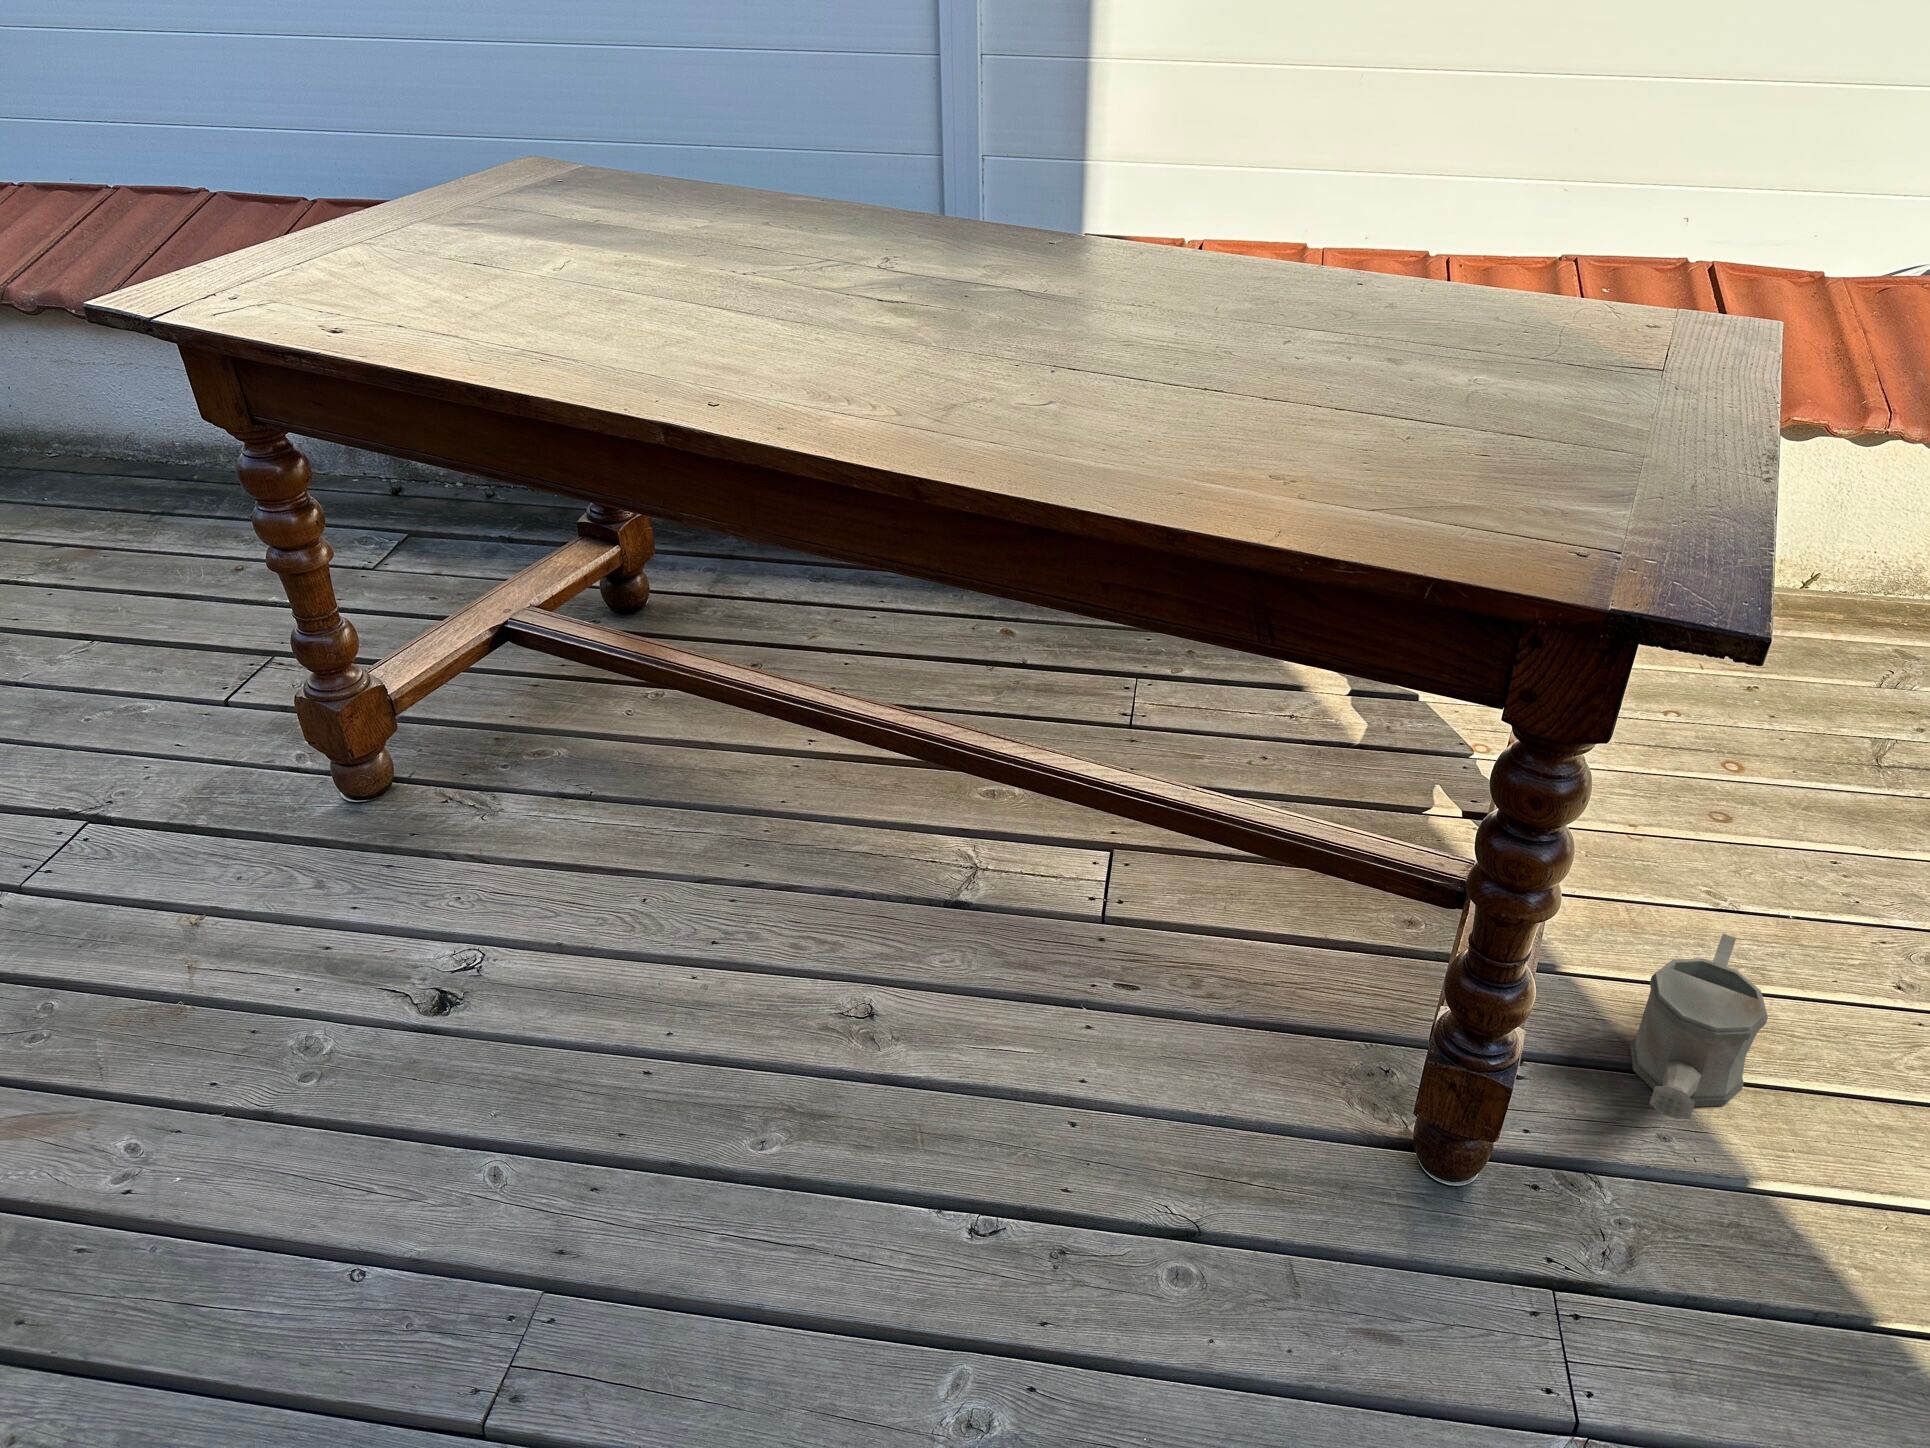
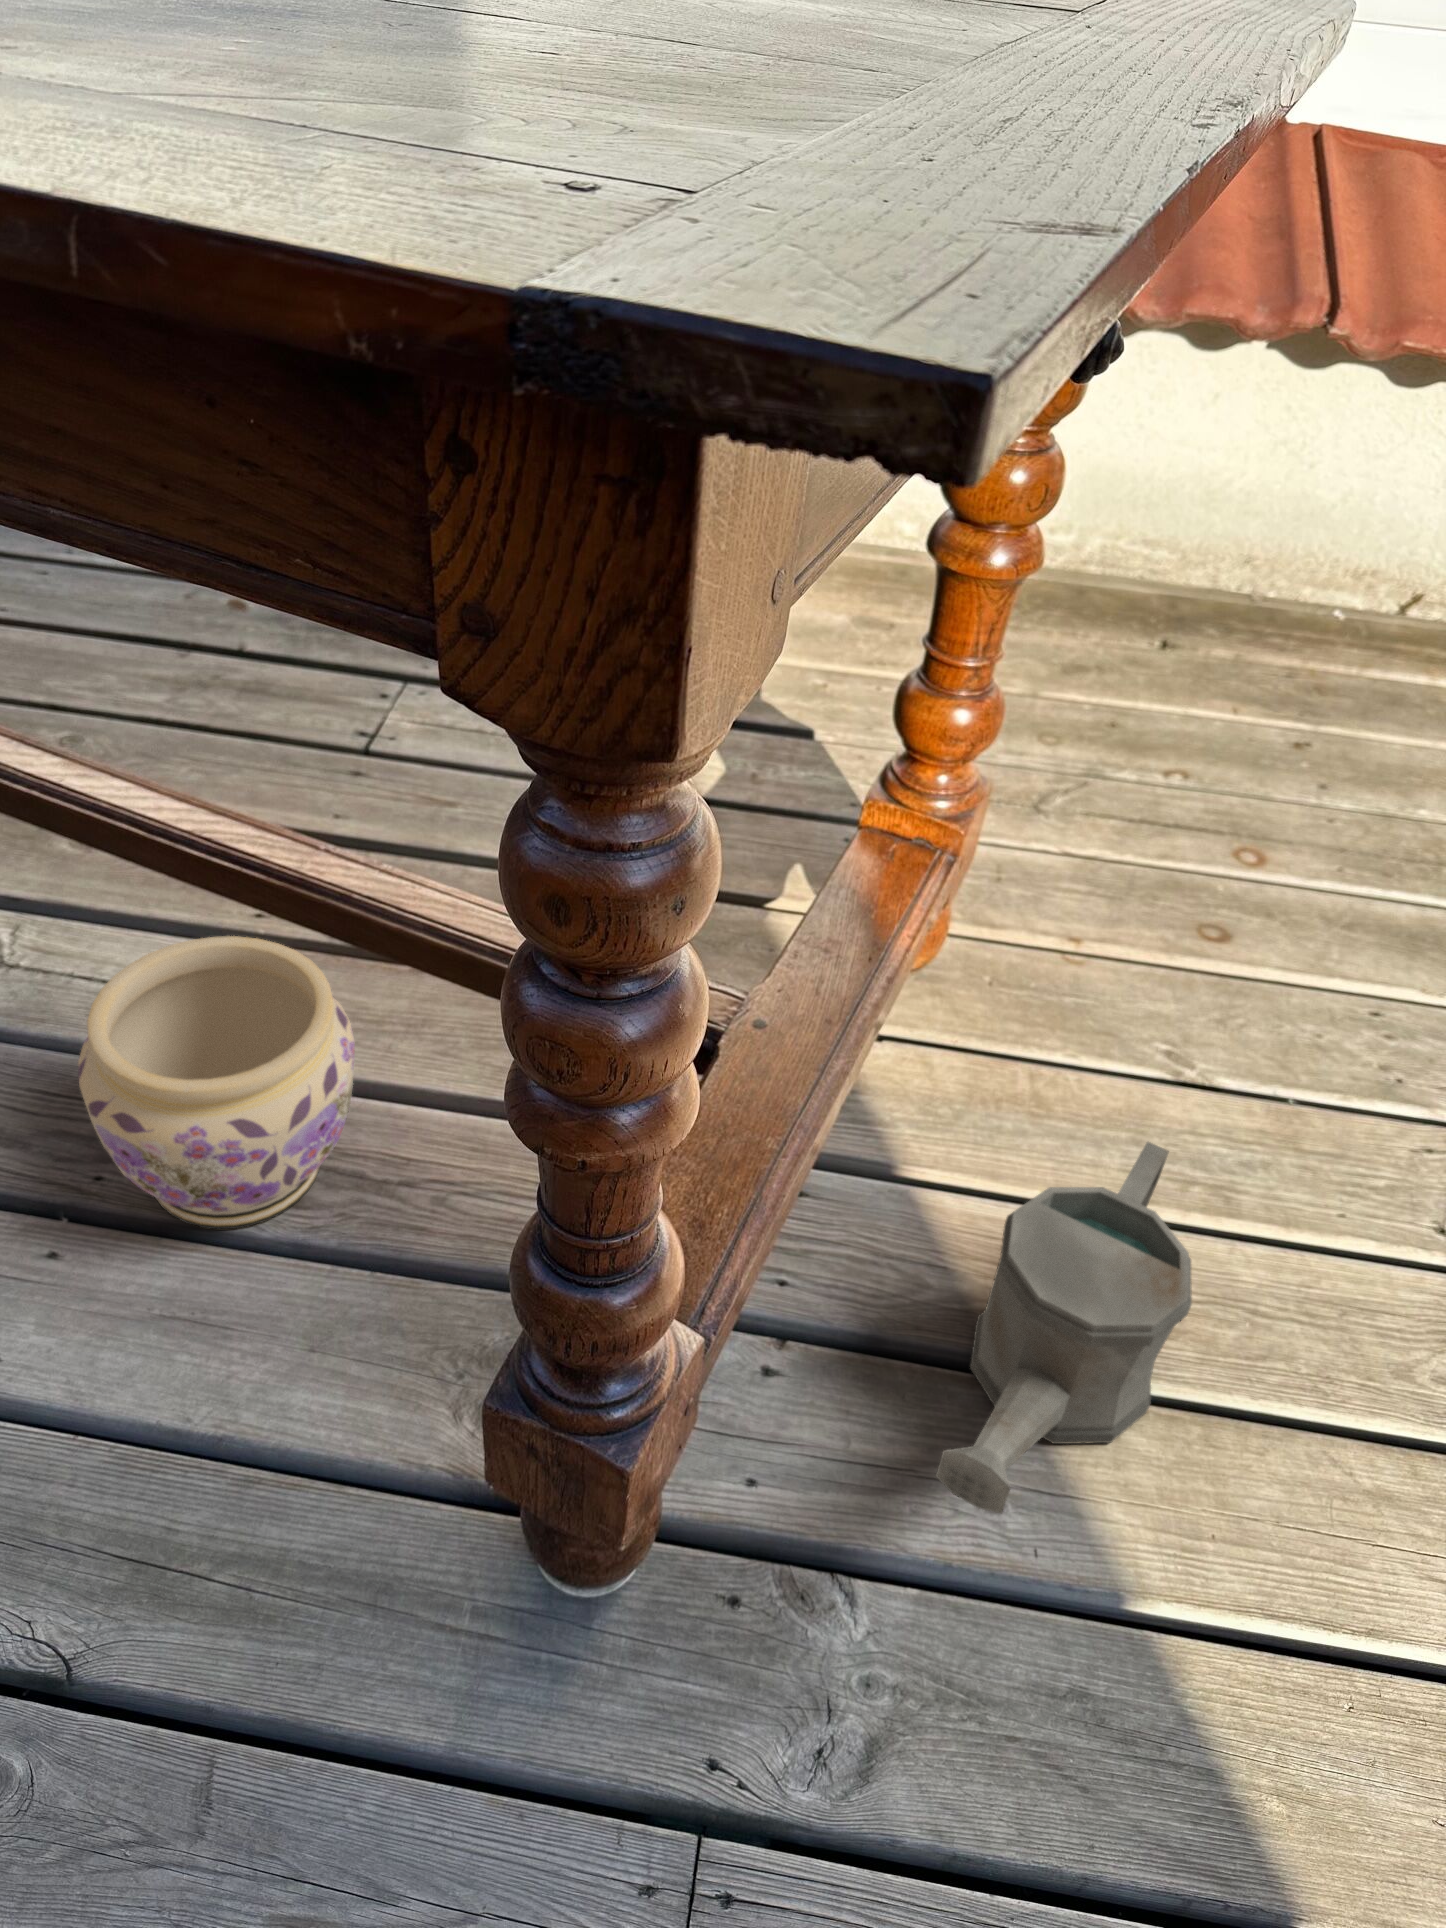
planter: none [1100,840,1254,1012] -> present [78,936,355,1229]

